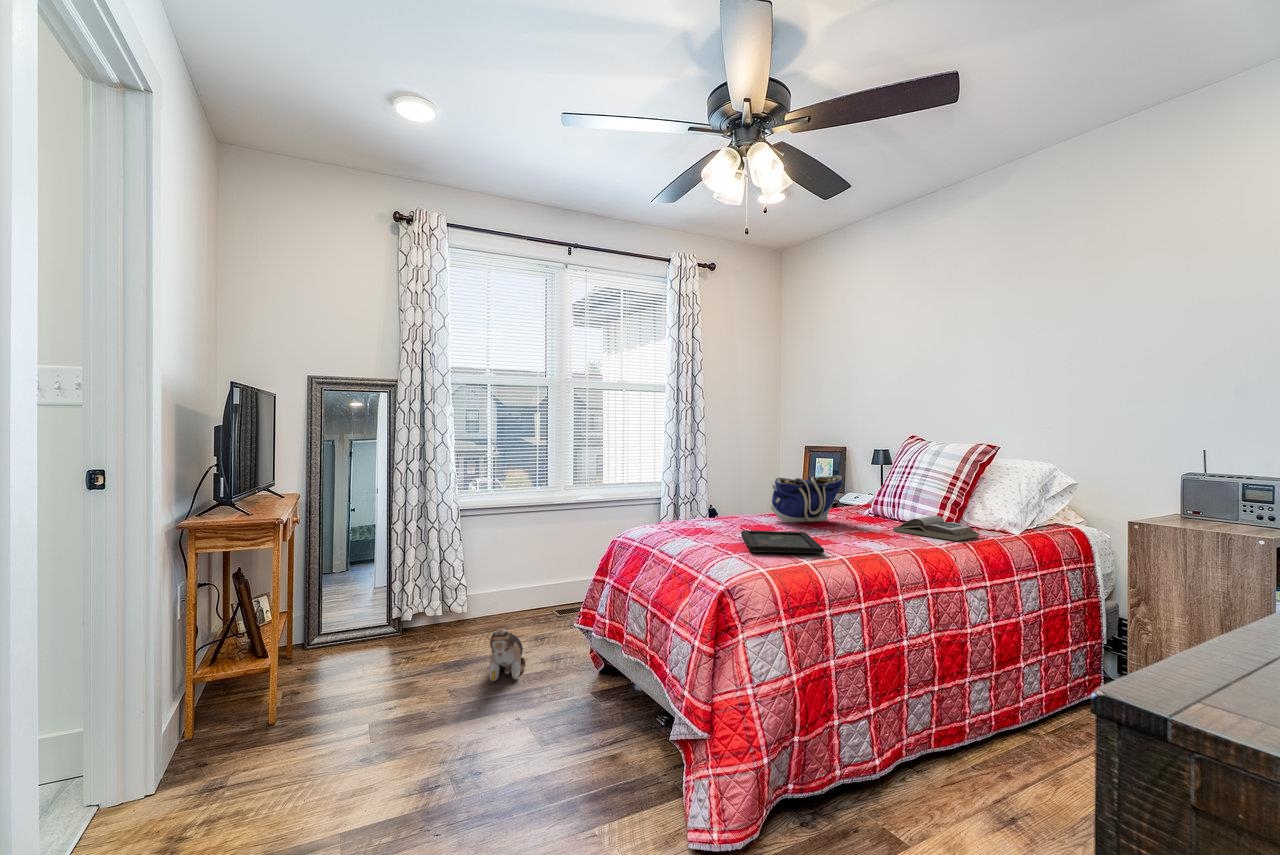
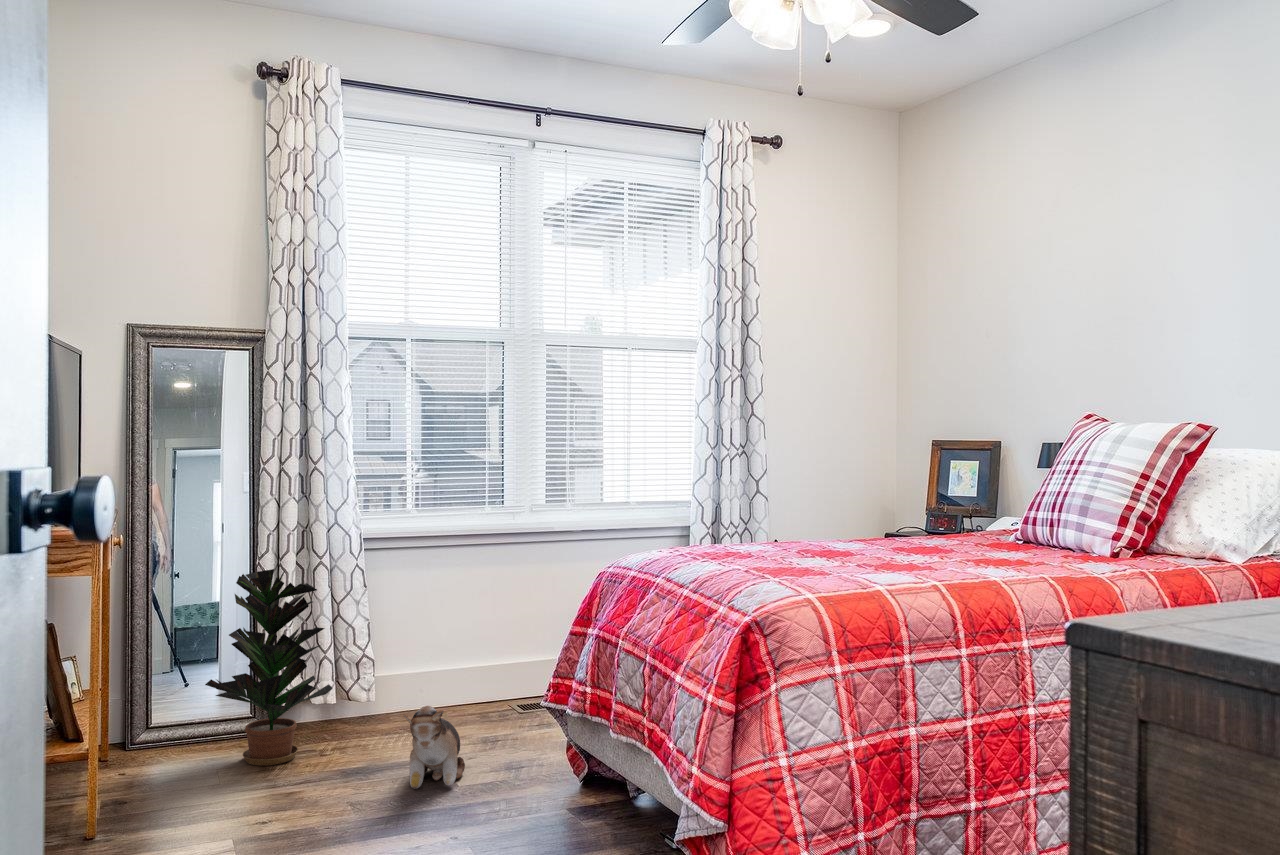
tote bag: present [769,475,843,522] -> none [850,474,967,548]
book: present [893,516,979,541] -> none [1041,534,1174,567]
tray: present [741,530,824,553] -> none [795,552,910,577]
potted plant: none [355,535,440,663] -> present [205,569,332,765]

